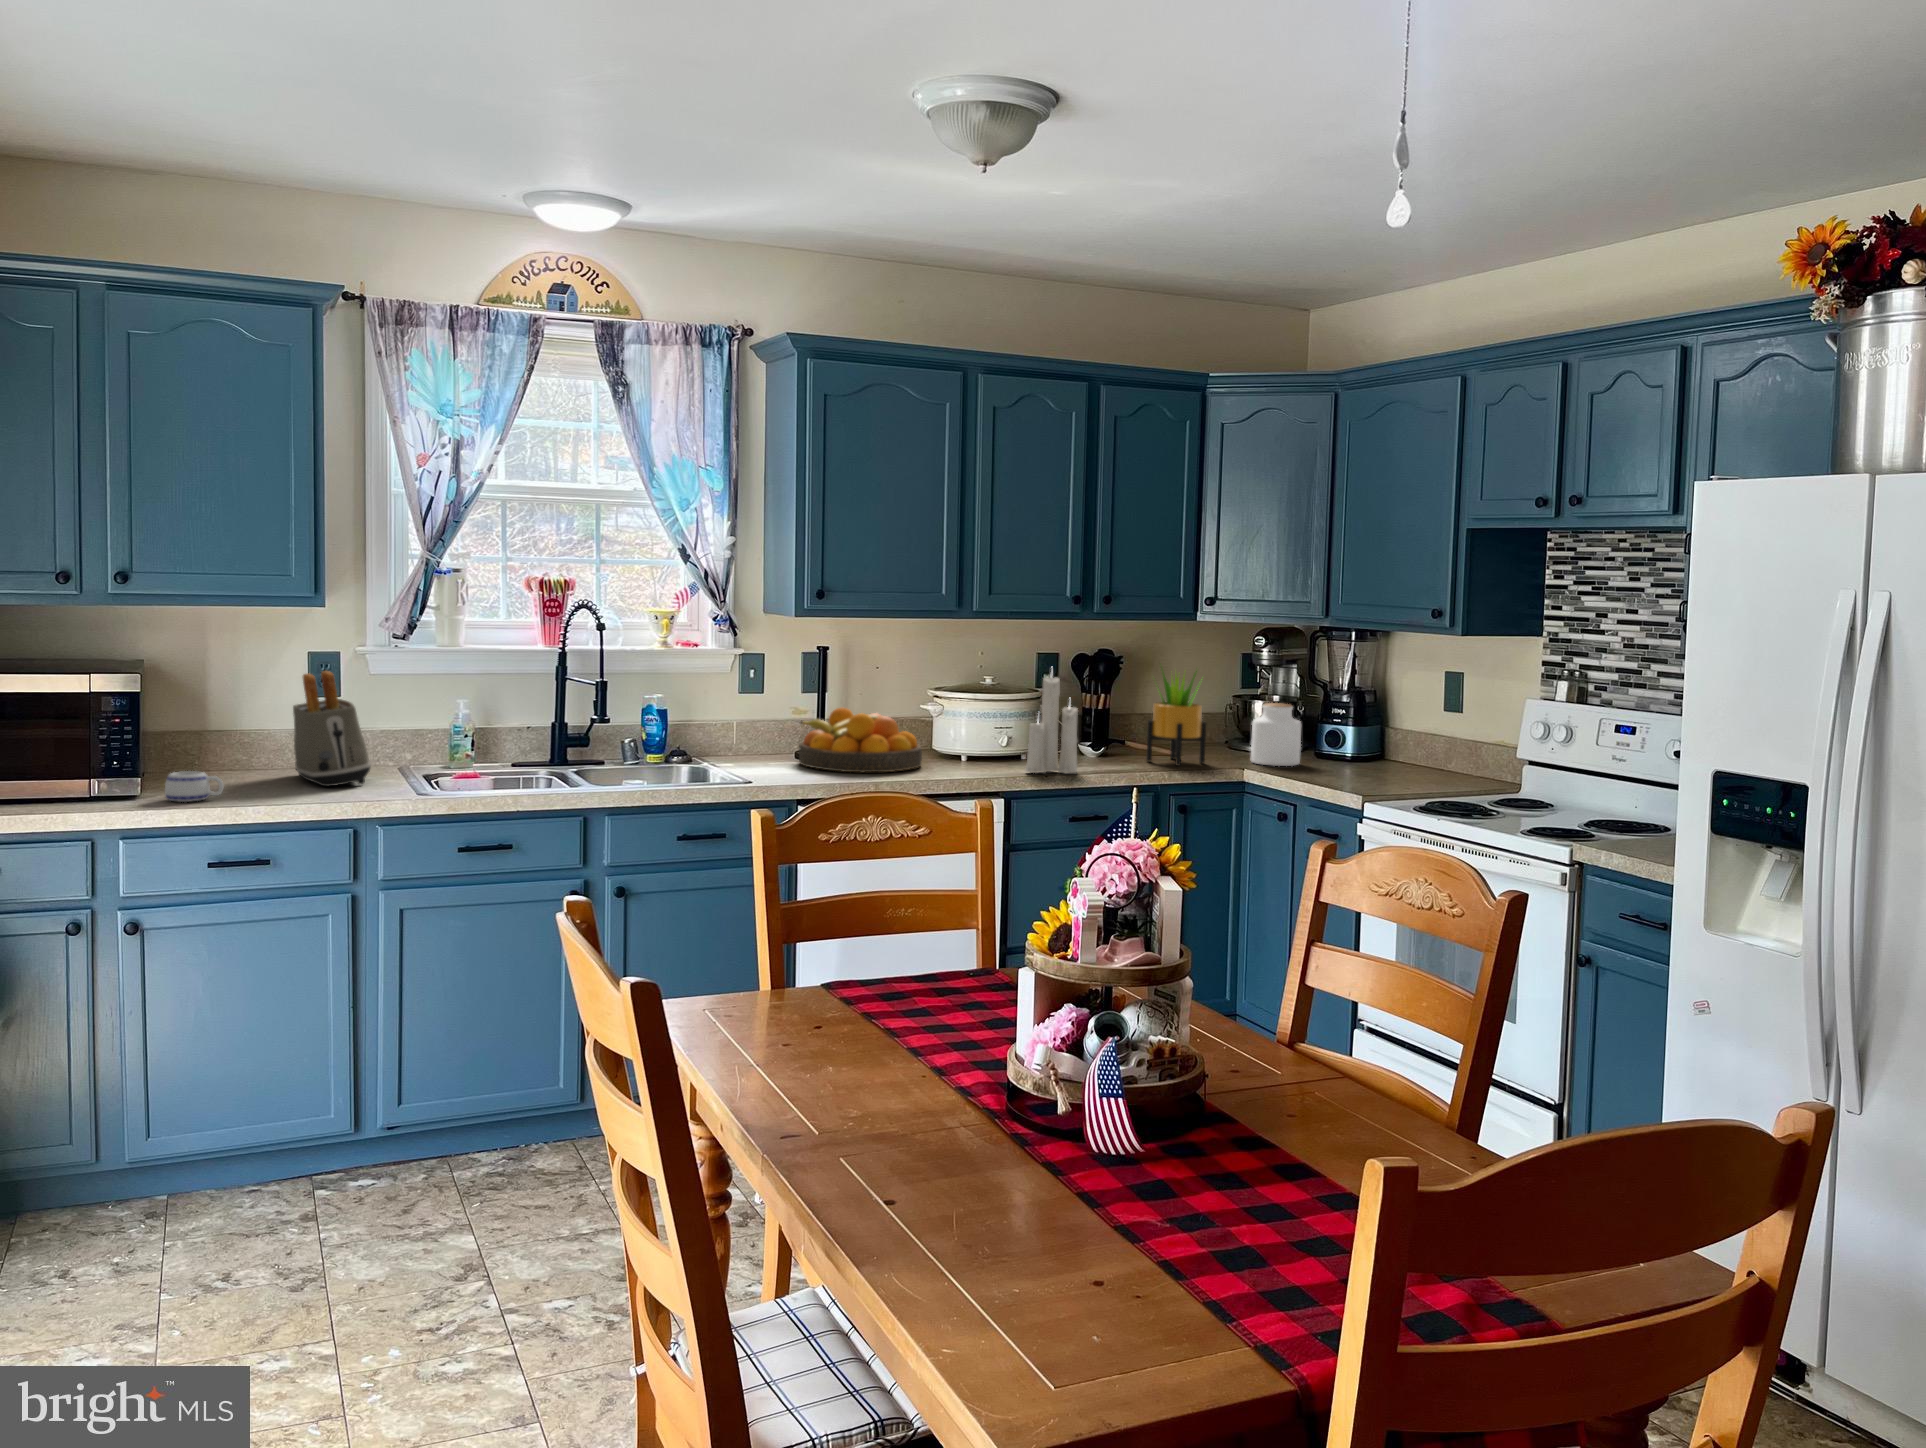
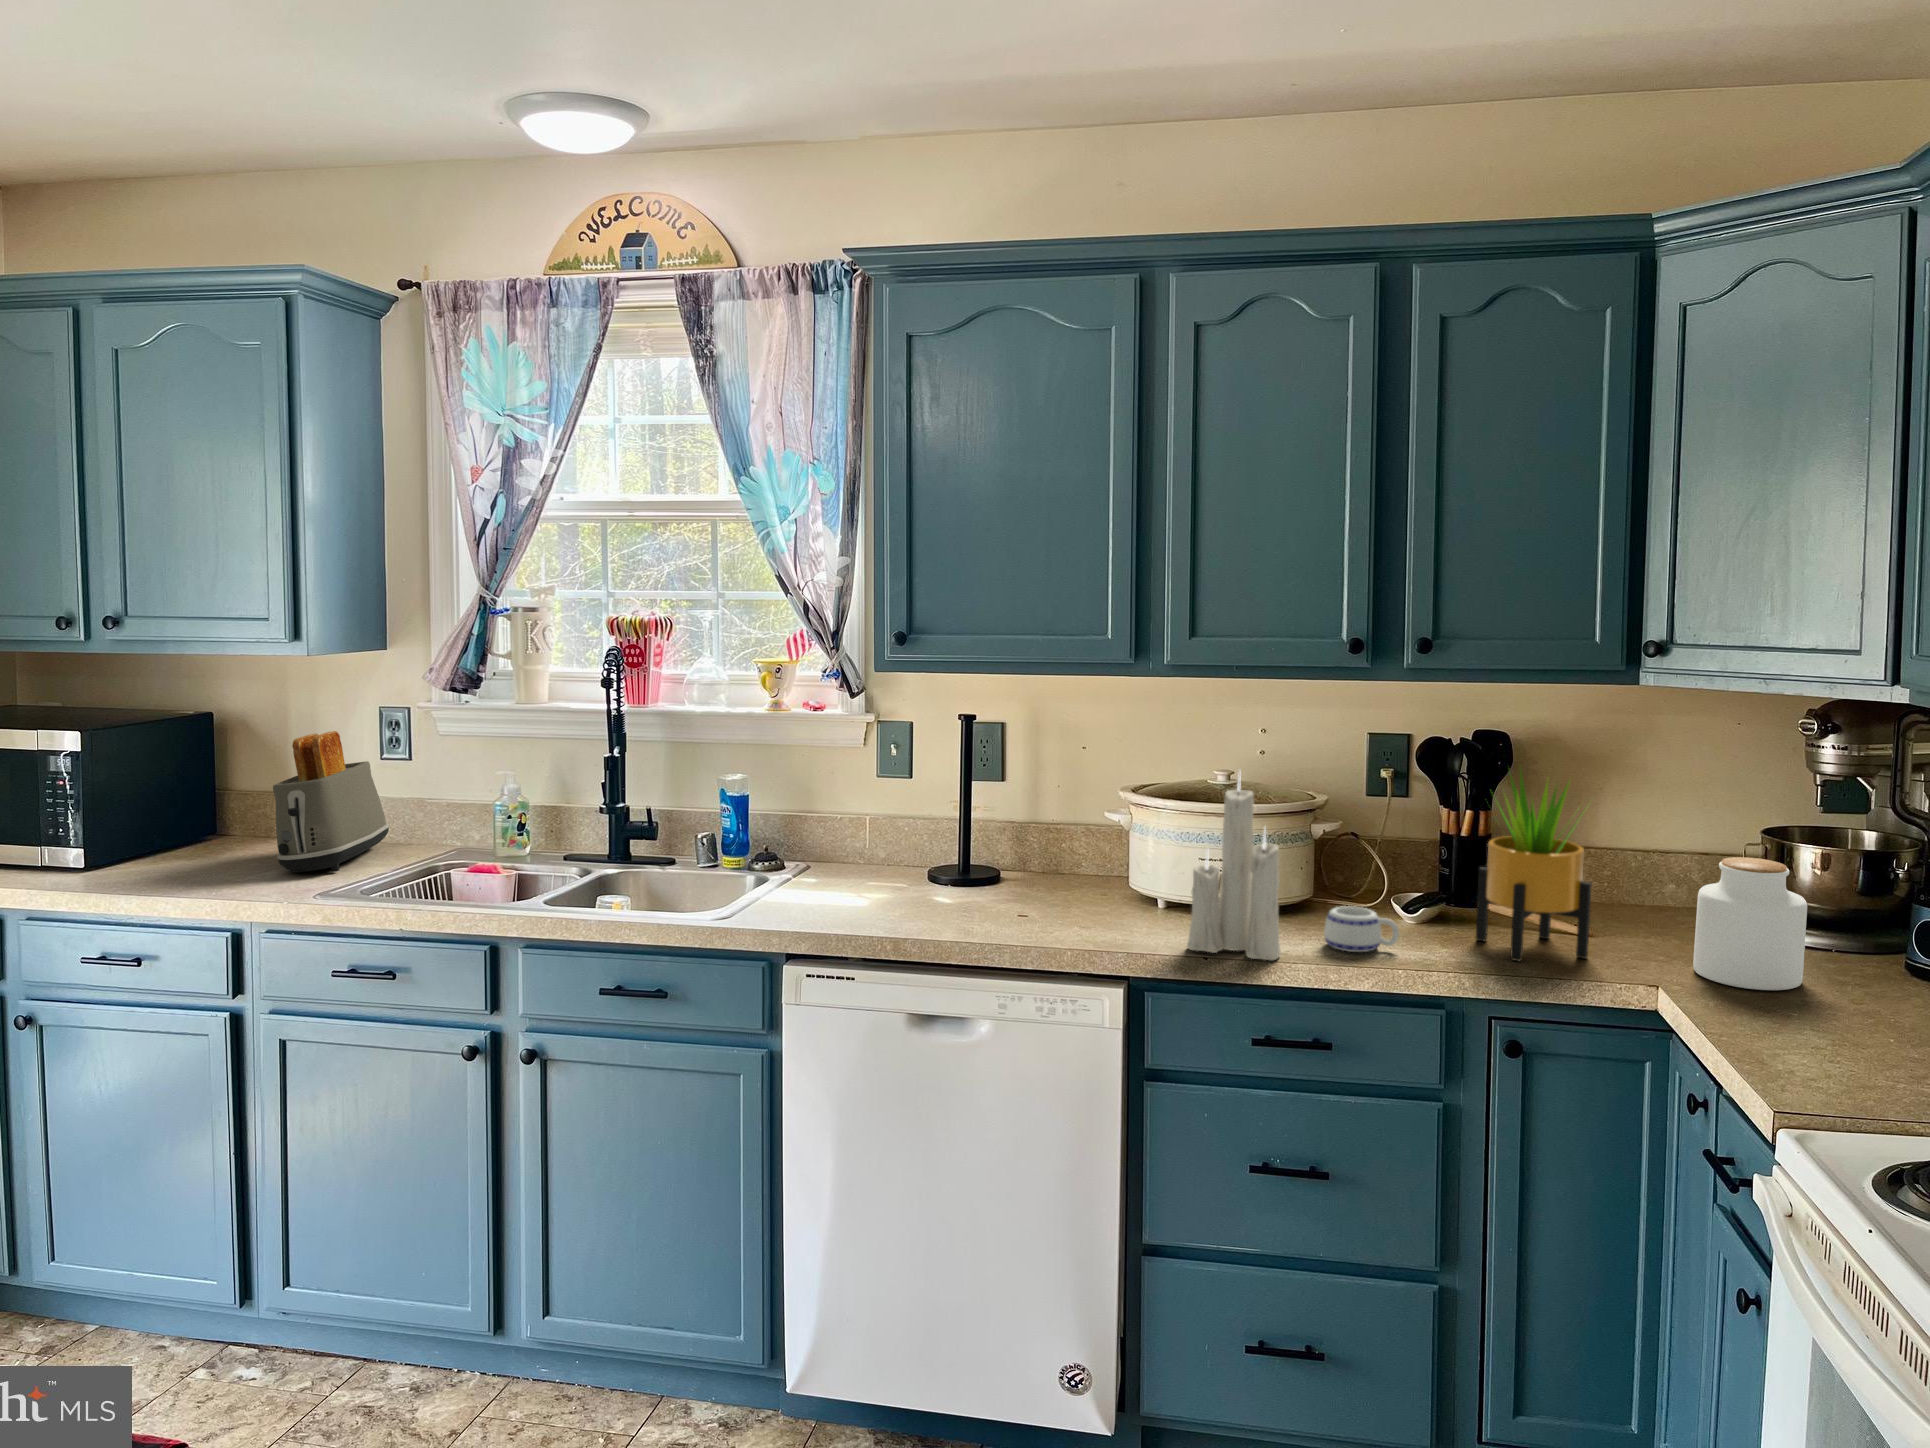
fruit bowl: present [799,708,922,772] -> none [887,806,1070,919]
mug: present [165,771,224,802] -> present [1324,906,1399,952]

